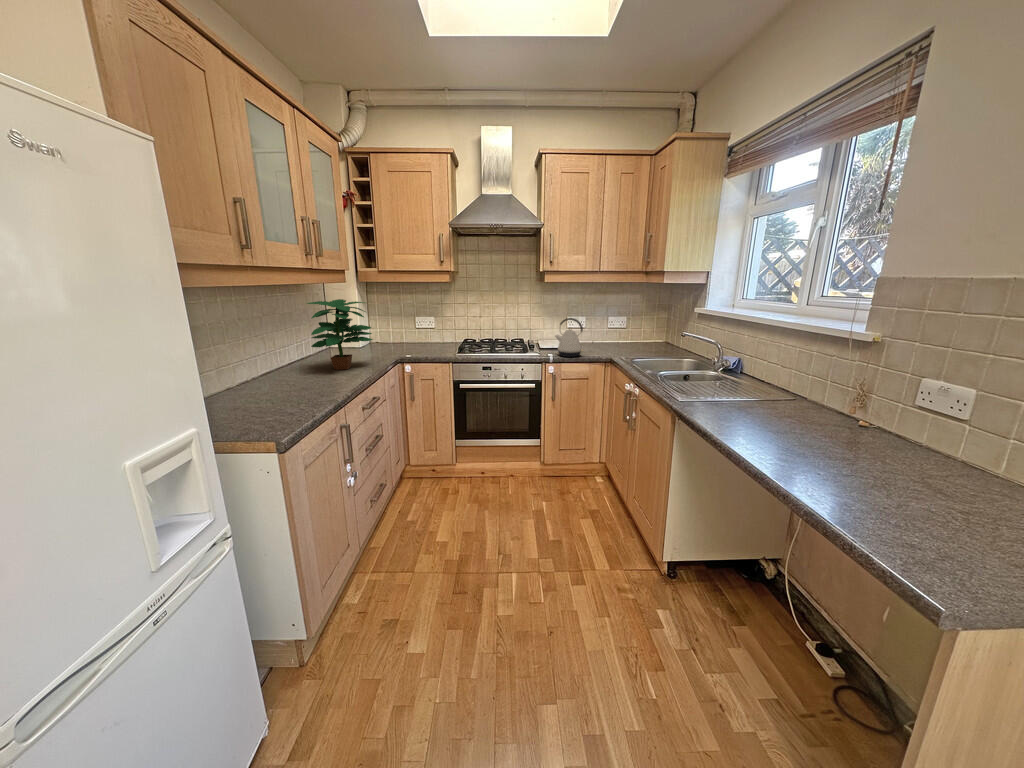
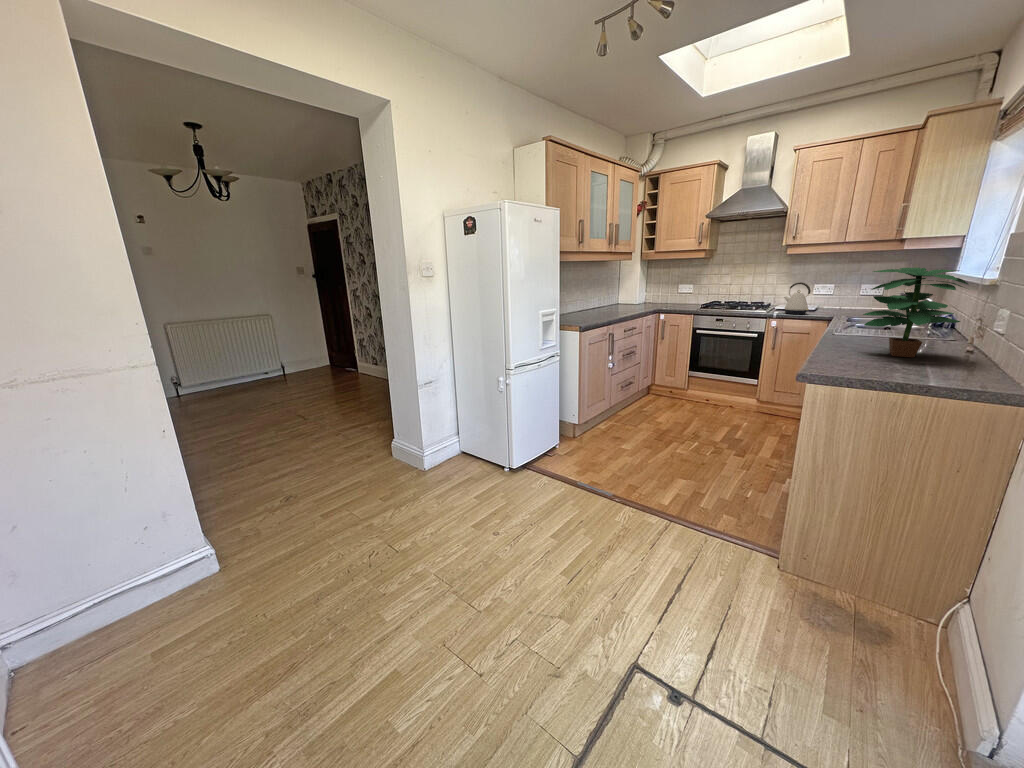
potted plant: present [307,299,373,370] -> present [863,268,968,357]

